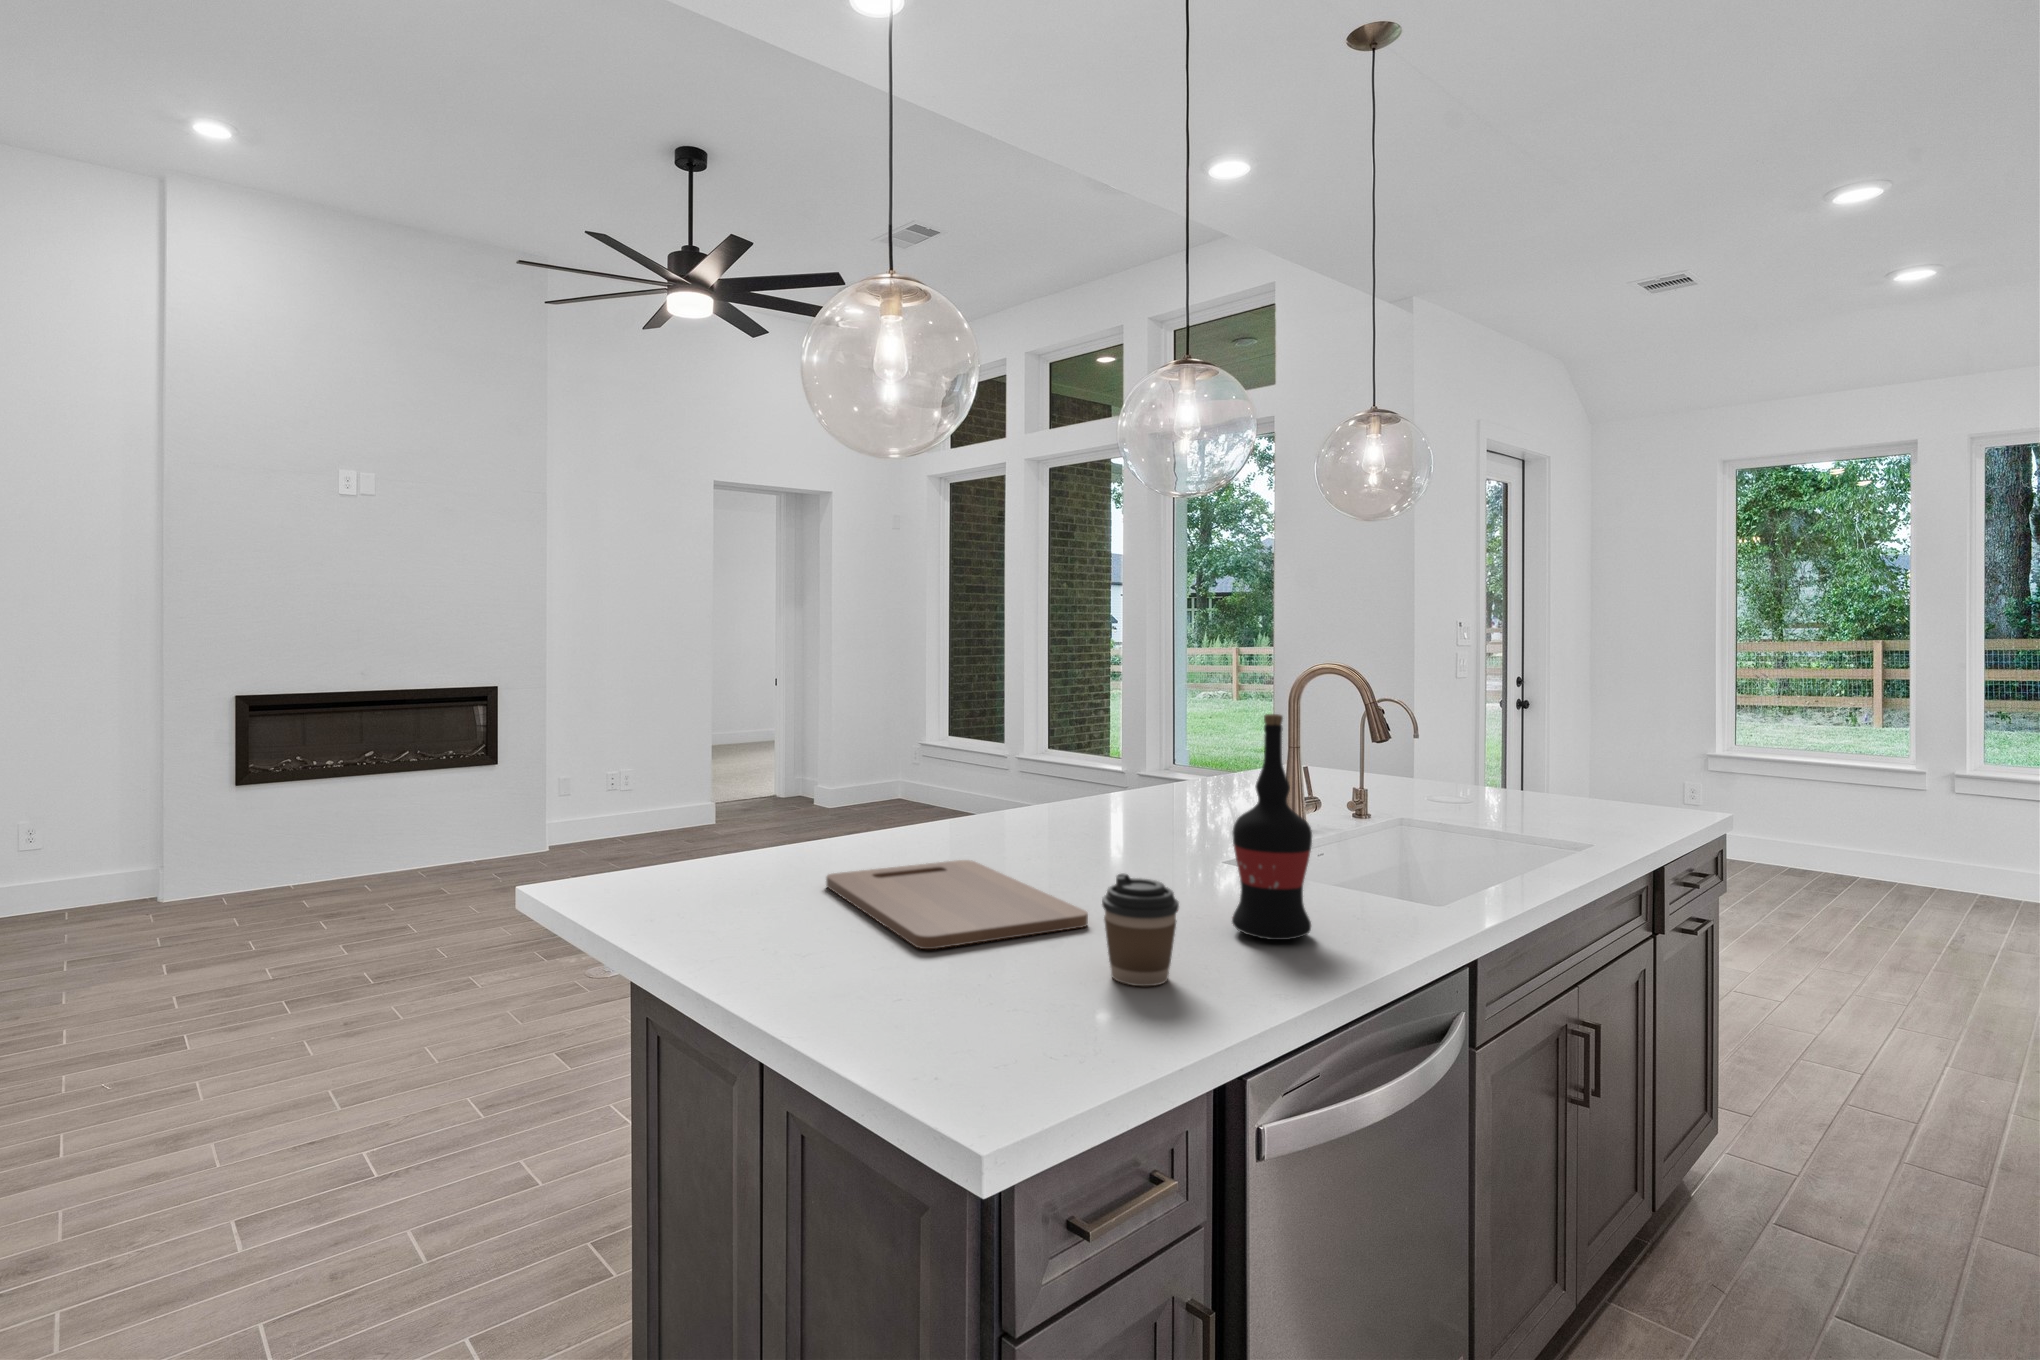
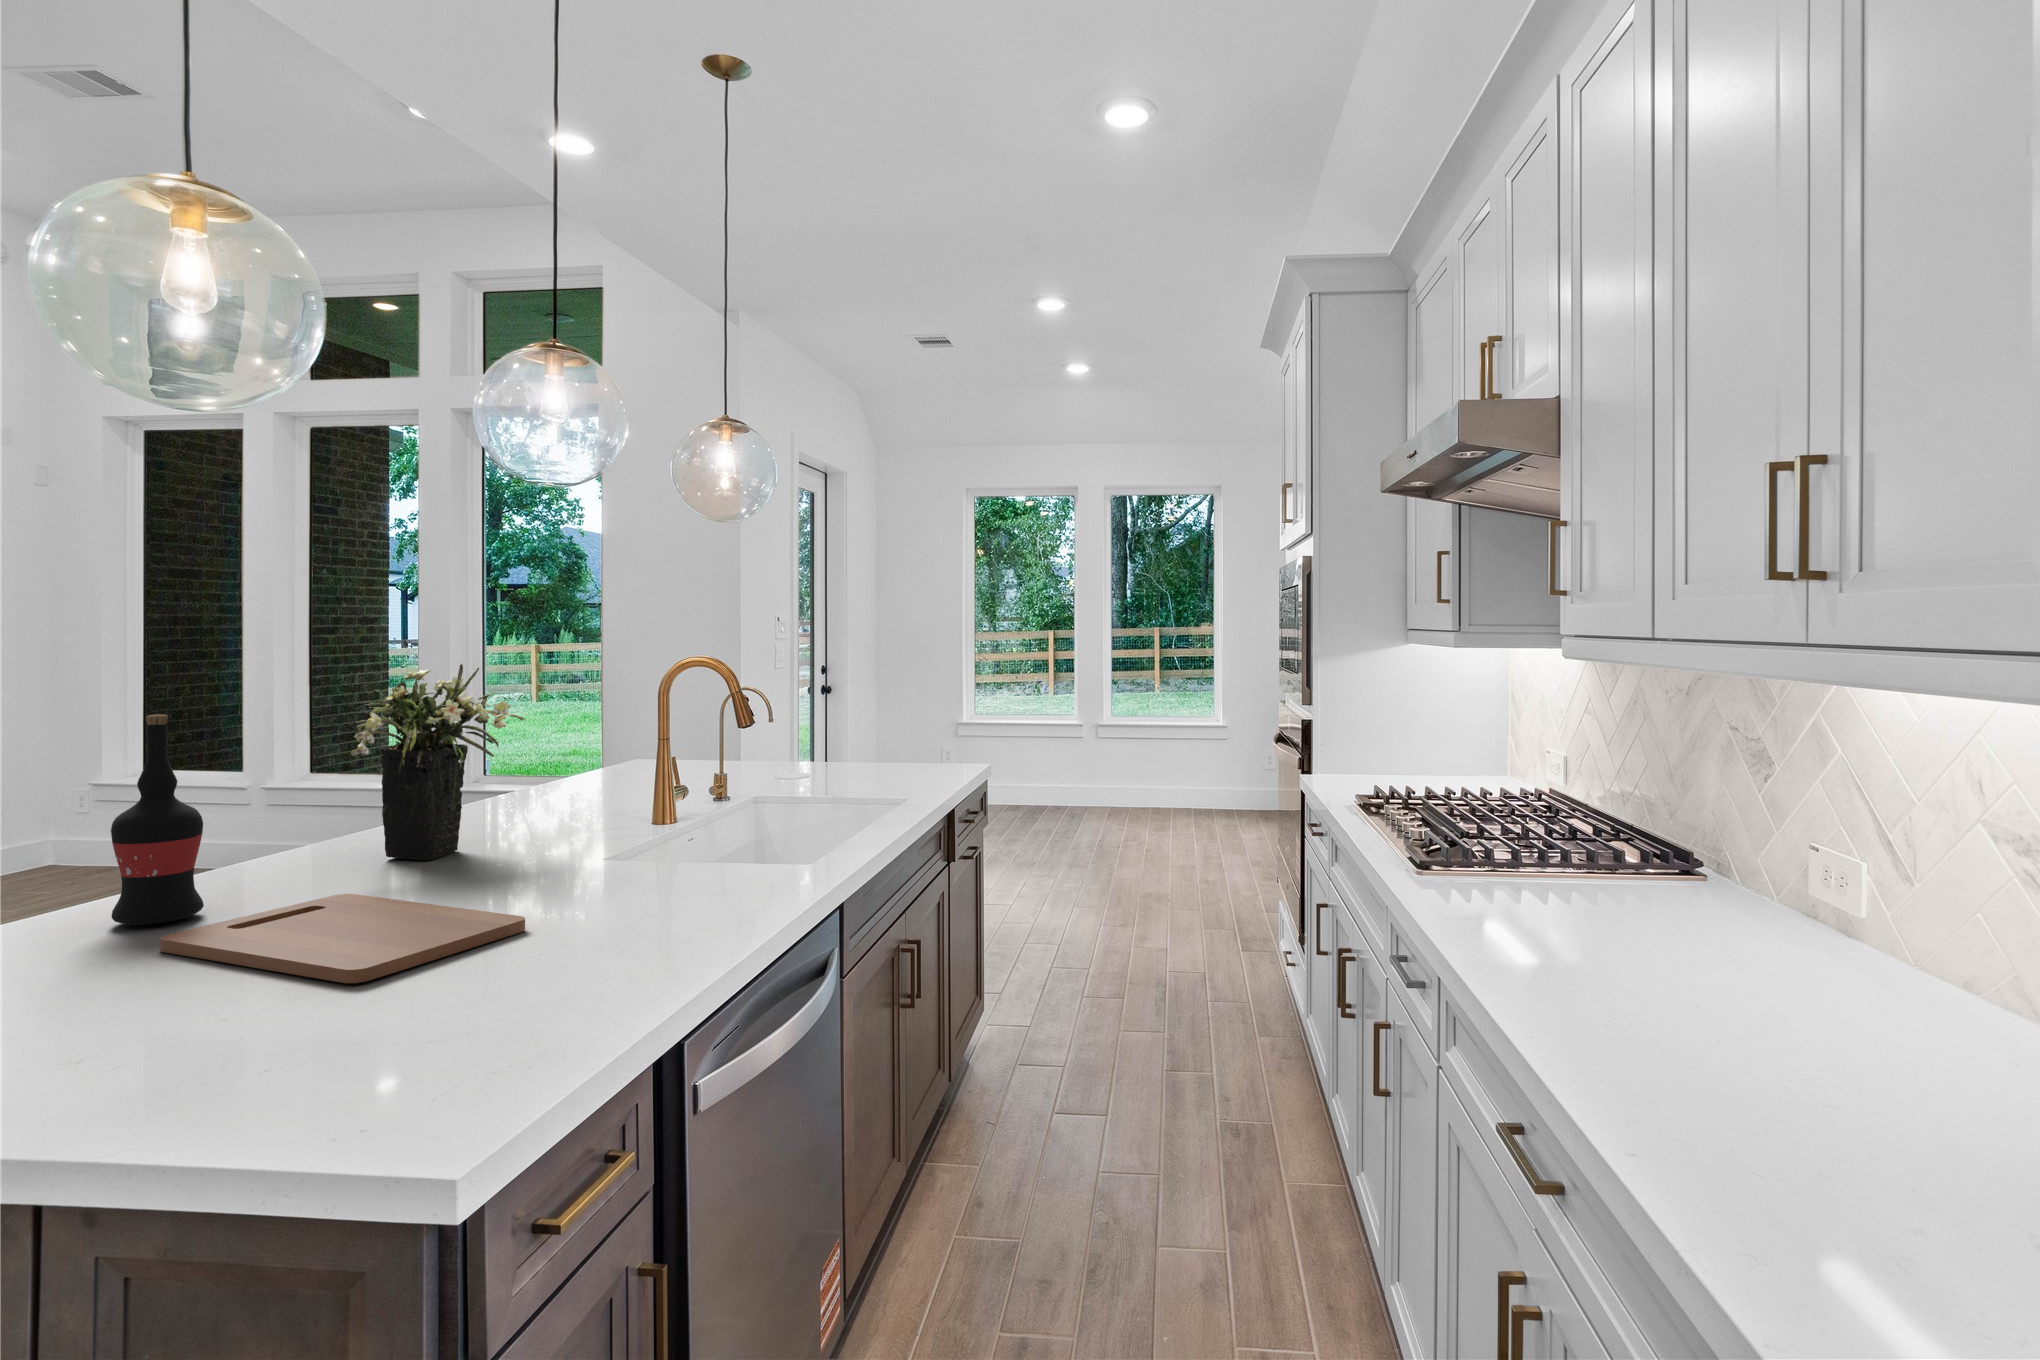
flower arrangement: none [990,656,1139,839] -> present [350,664,525,860]
wine bottle: present [1232,714,1312,940] -> present [111,714,204,925]
coffee cup: present [1102,873,1179,986] -> none [568,868,643,967]

